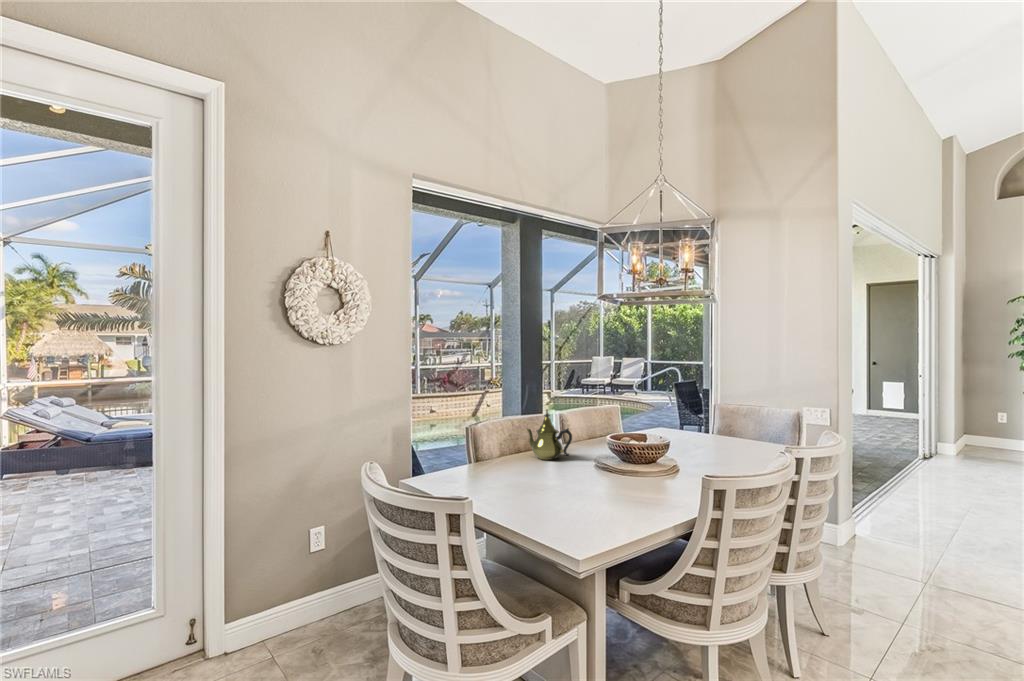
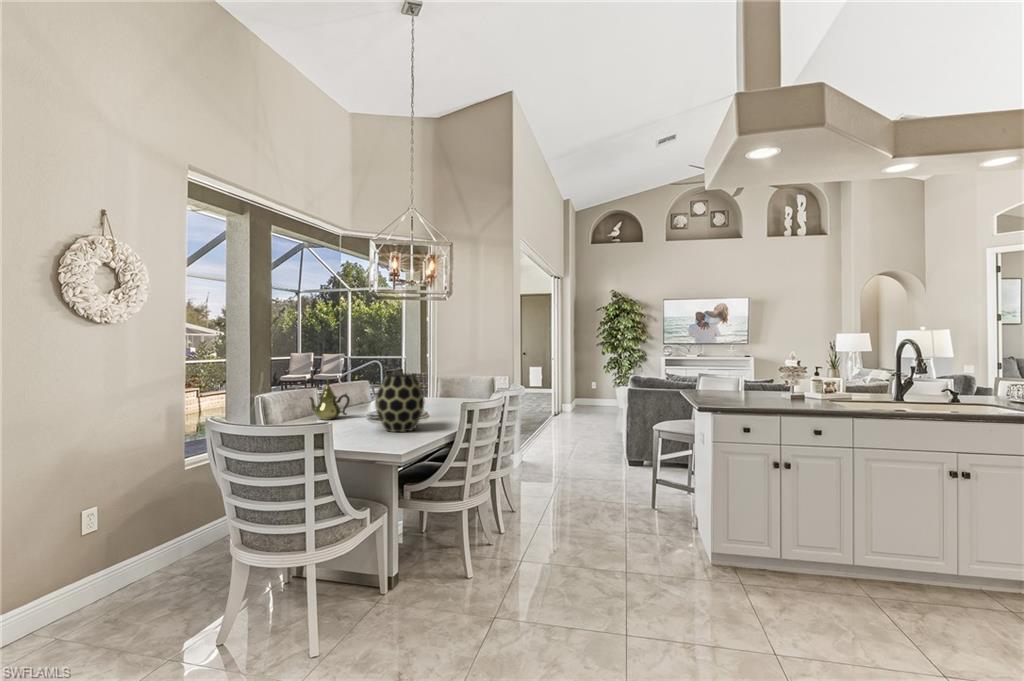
vase: none [586,411,657,499] -> present [375,373,425,432]

